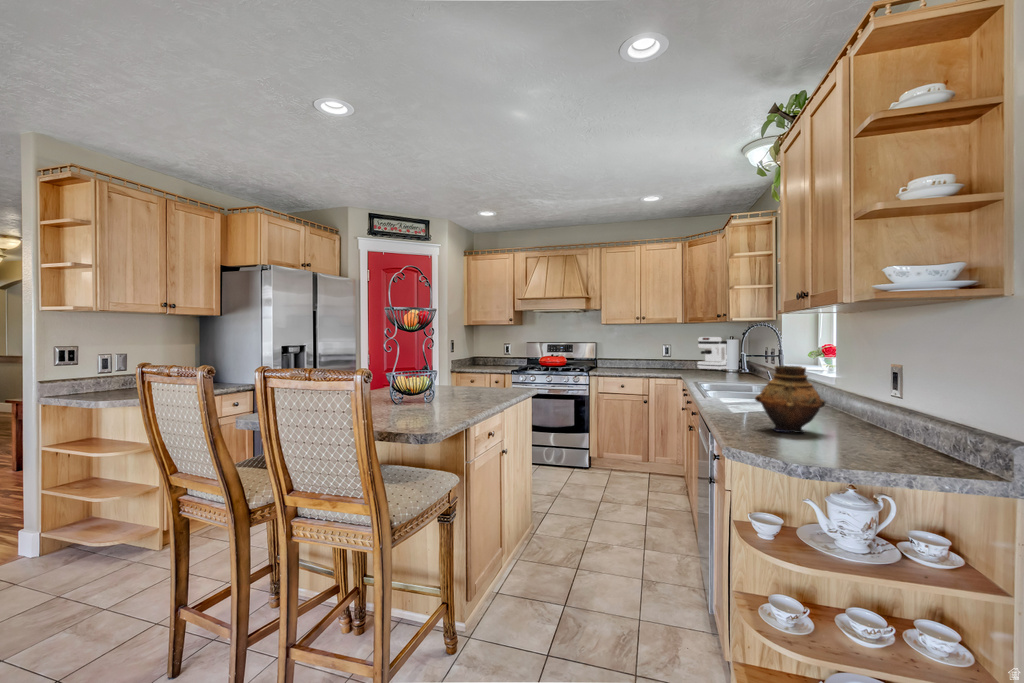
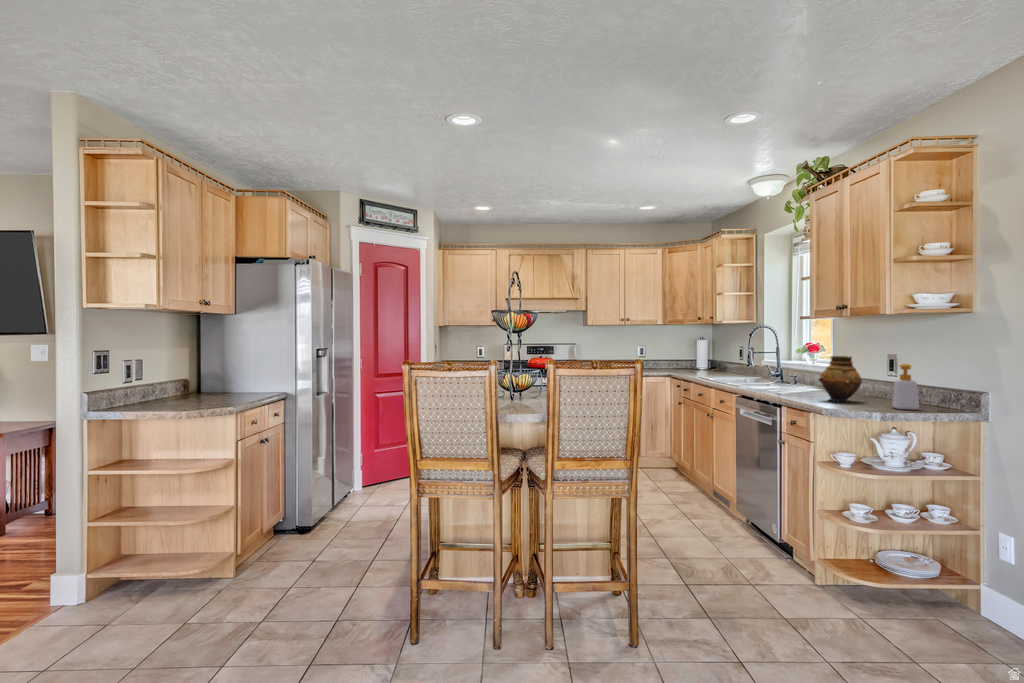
coffee maker: present [697,337,728,370] -> none [672,338,698,368]
soap bottle: none [851,384,893,461] -> present [892,364,919,410]

